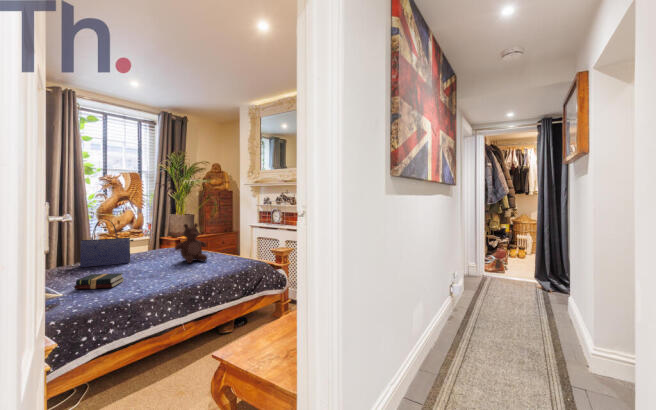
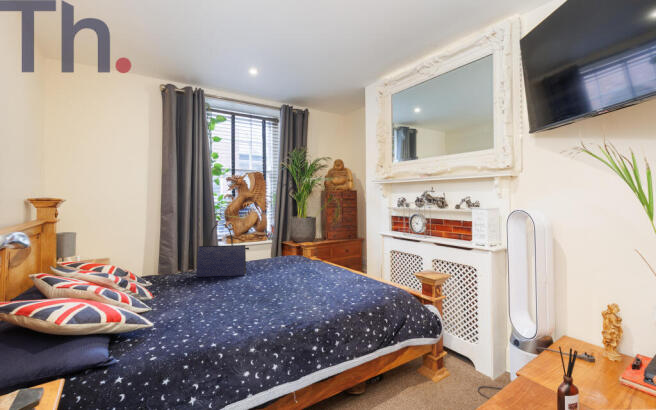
teddy bear: present [175,223,207,263] -> none [292,231,330,283]
hardback book: present [74,273,123,289] -> none [171,294,228,319]

